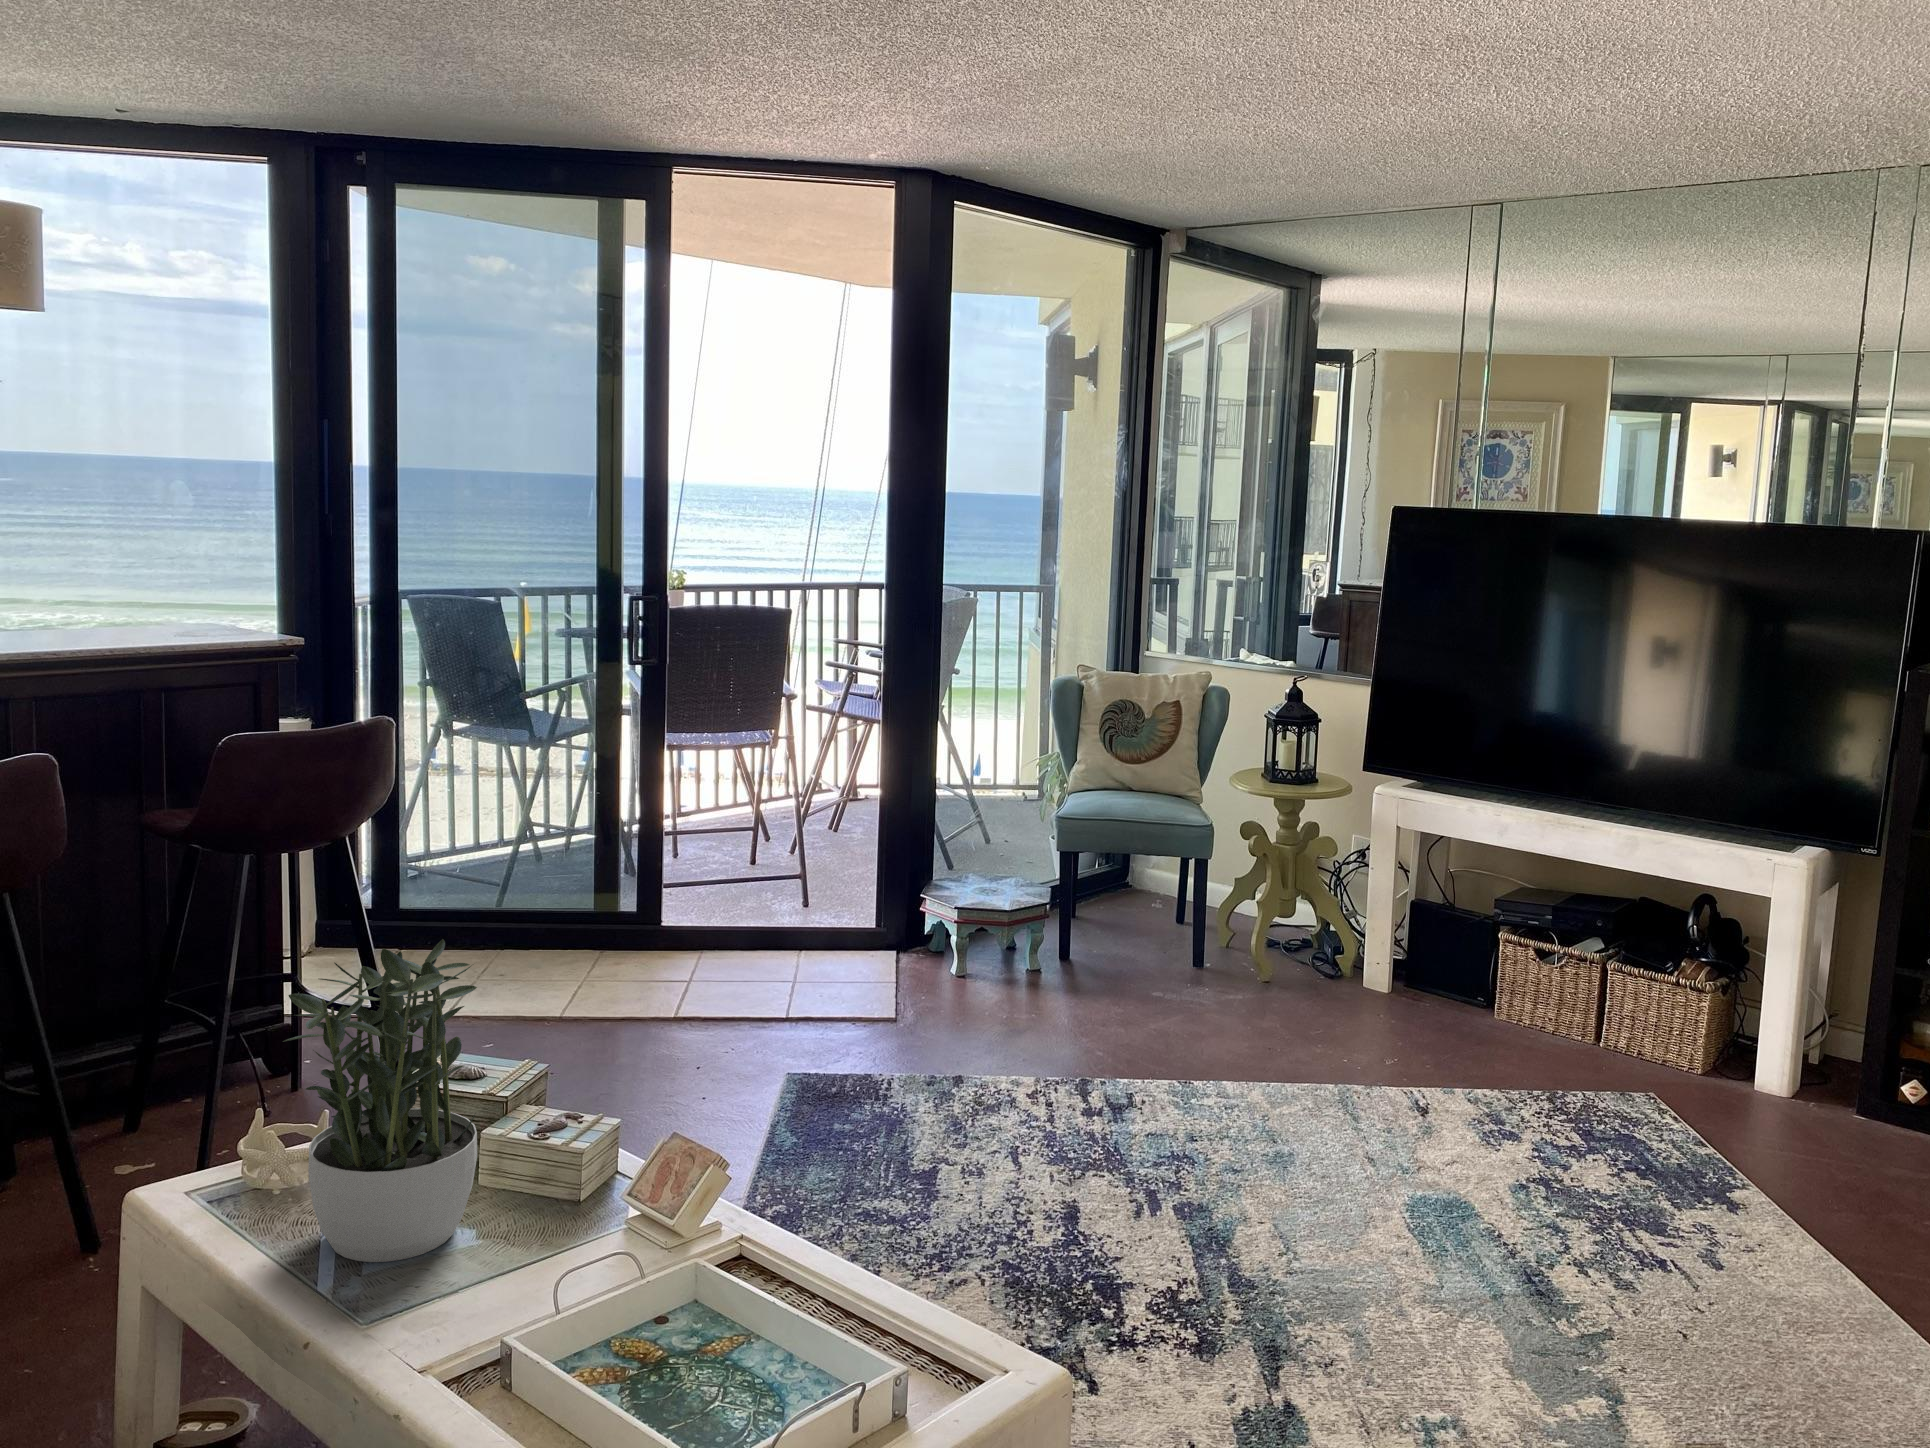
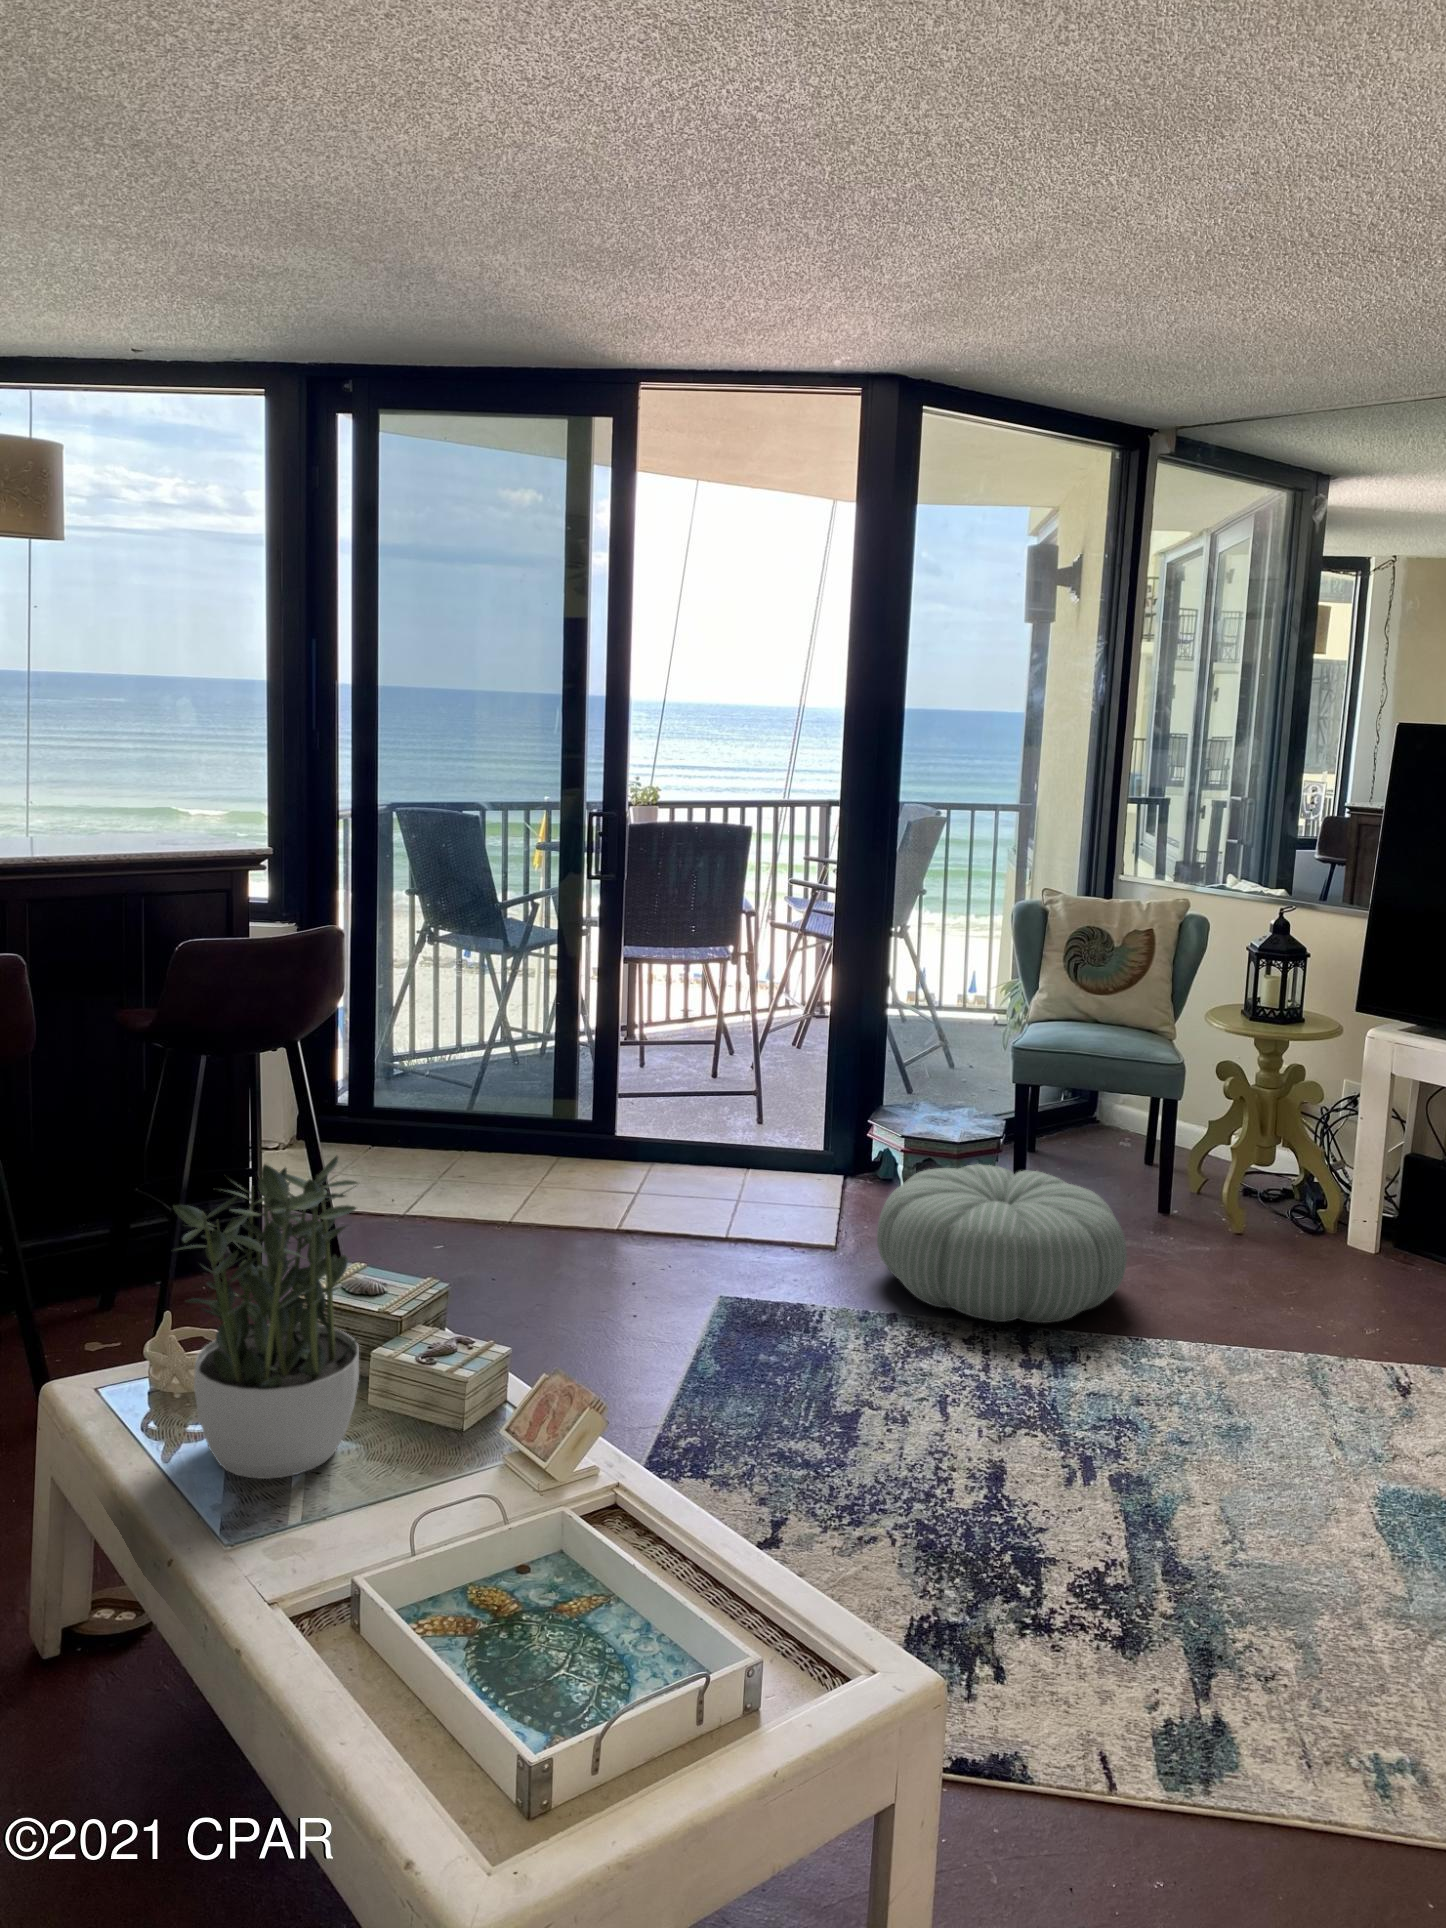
pouf: none [936,929,1174,1077] -> present [877,1164,1127,1323]

